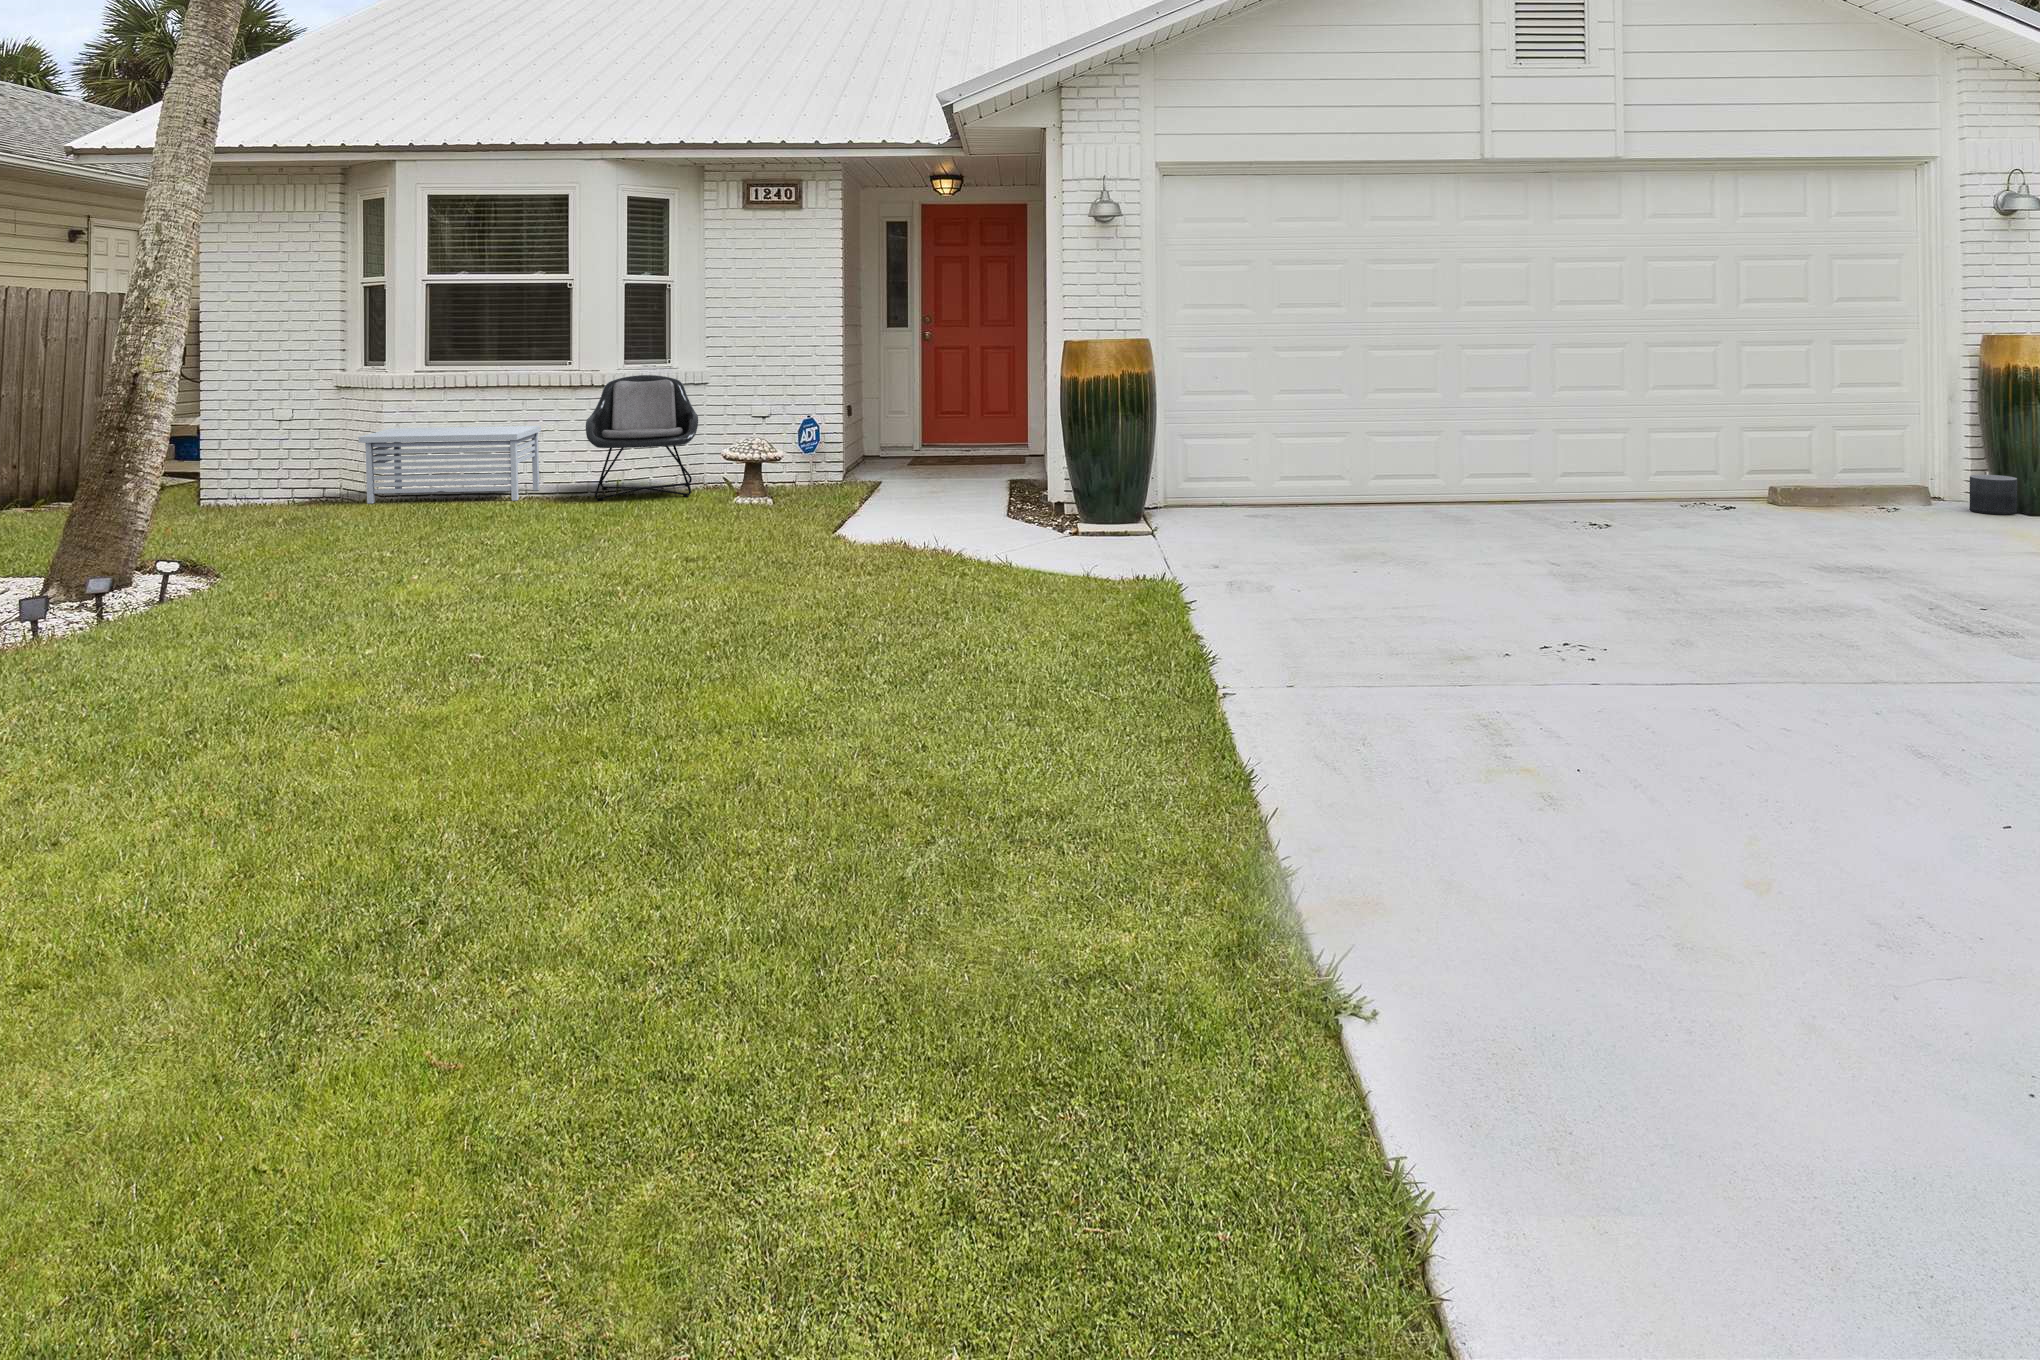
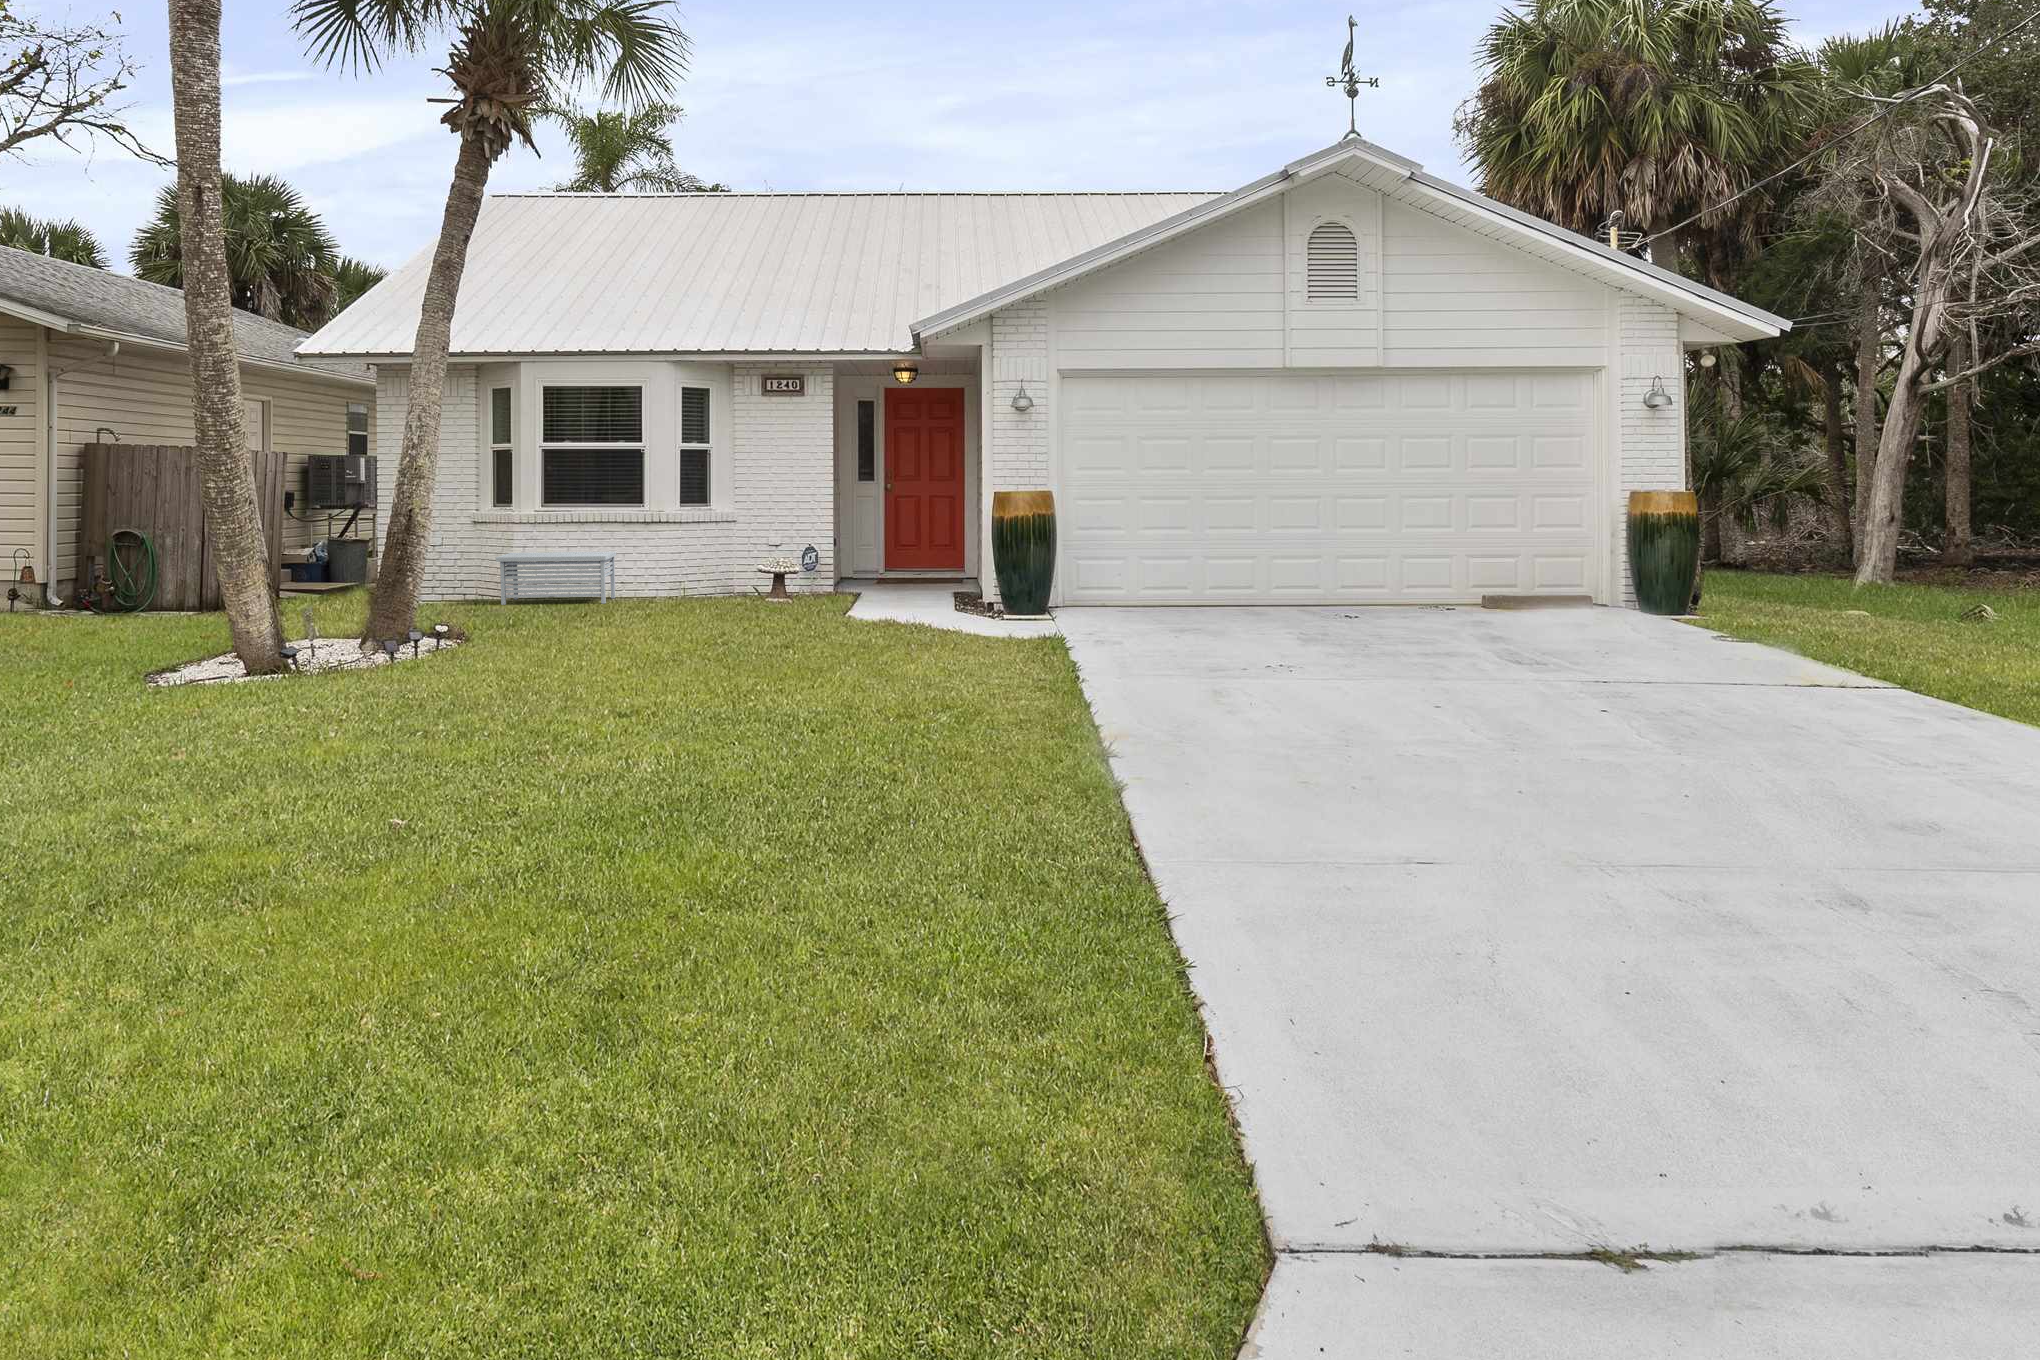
lounge chair: present [586,375,698,501] -> none [653,515,731,604]
planter: present [1969,475,2017,515] -> none [1640,587,1671,615]

